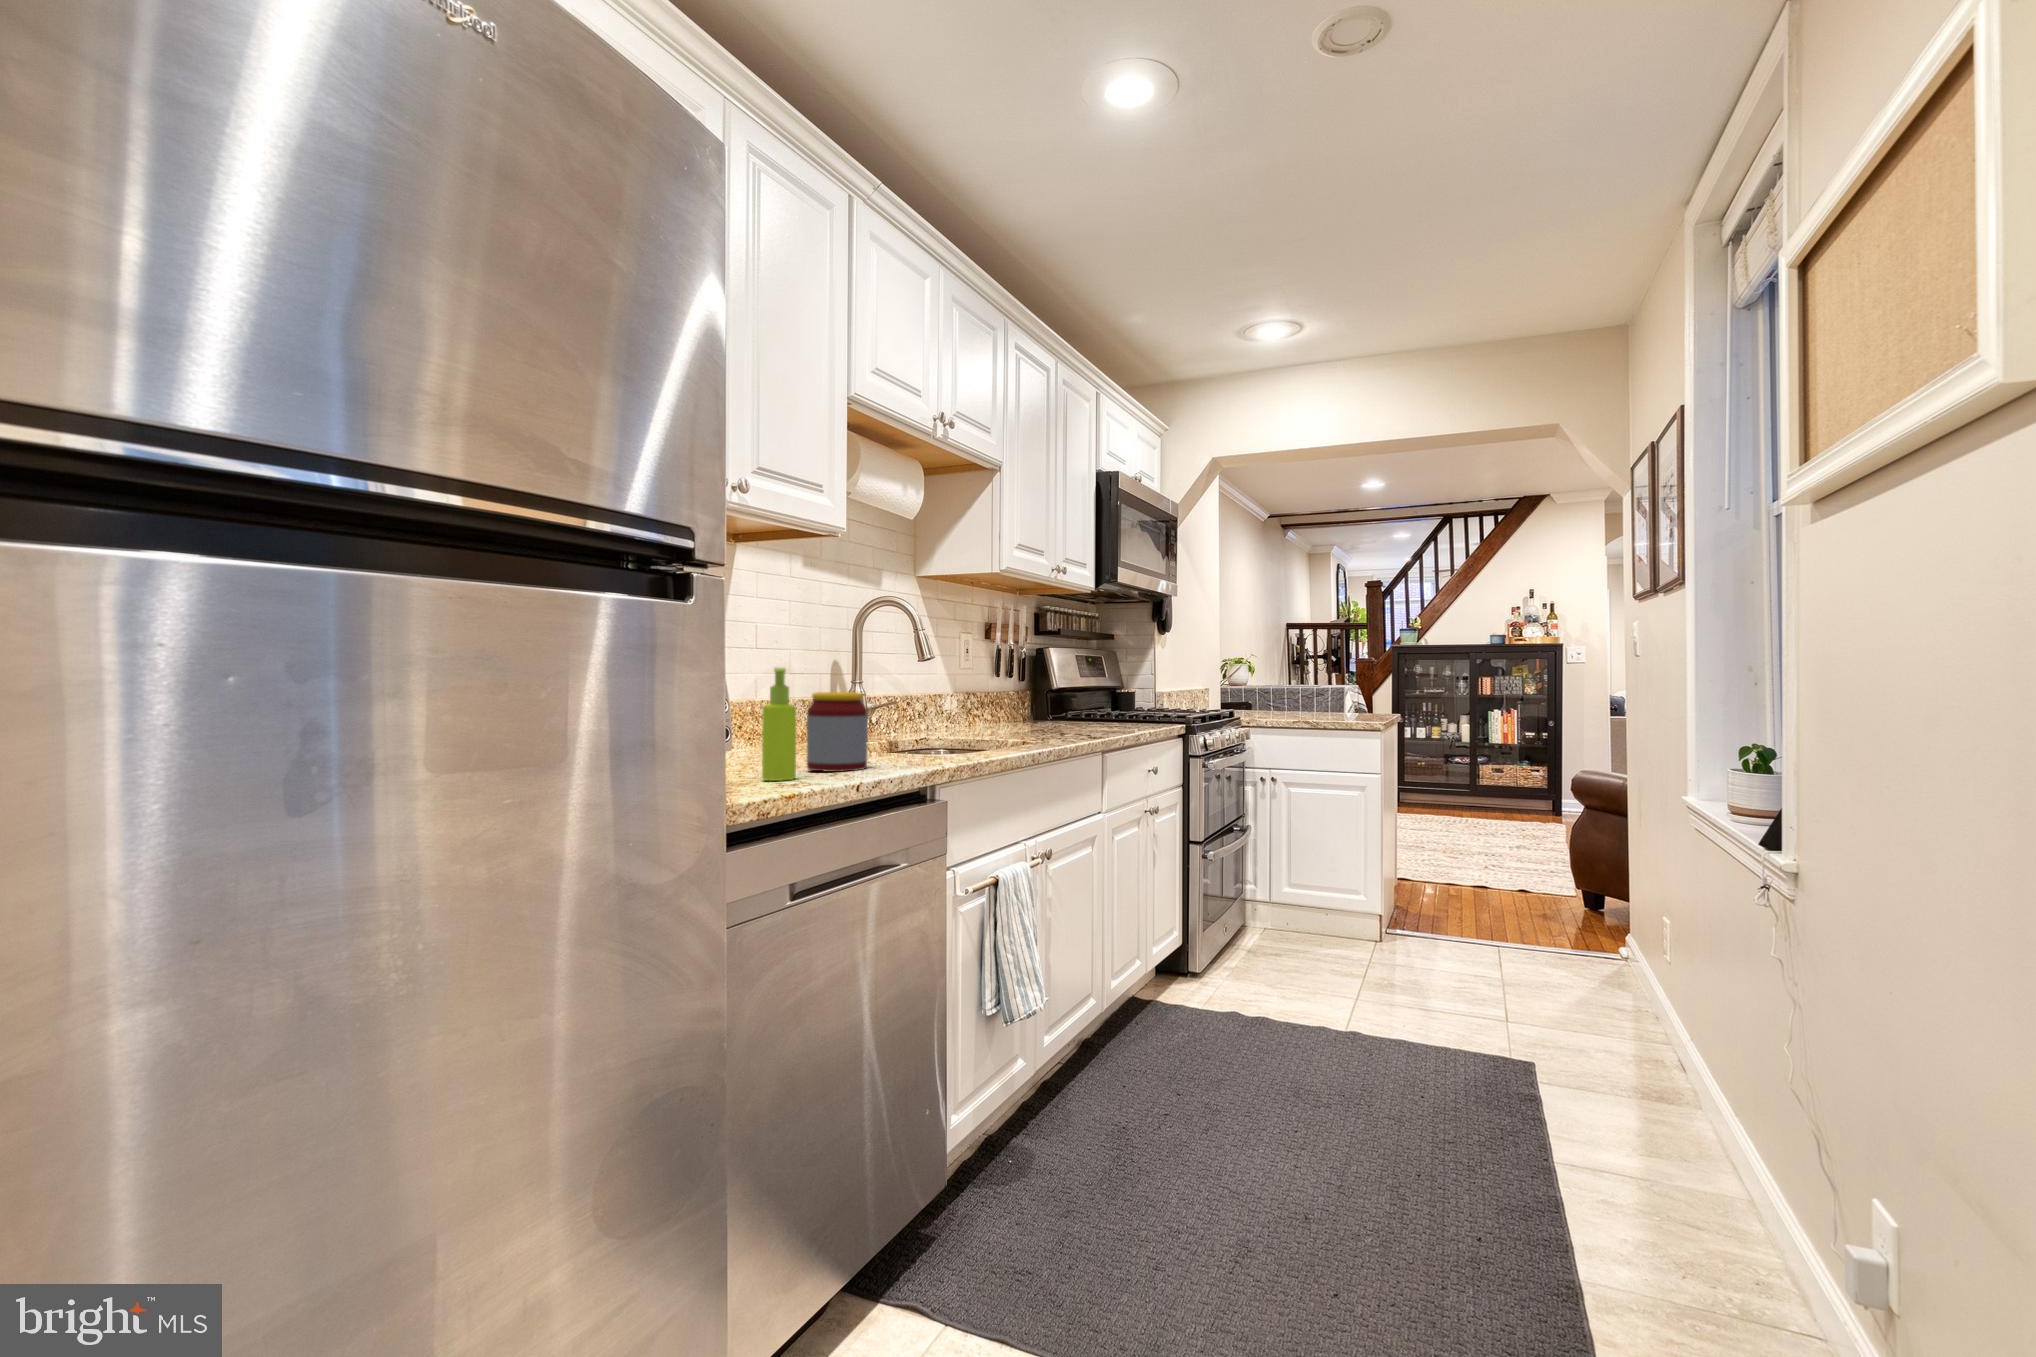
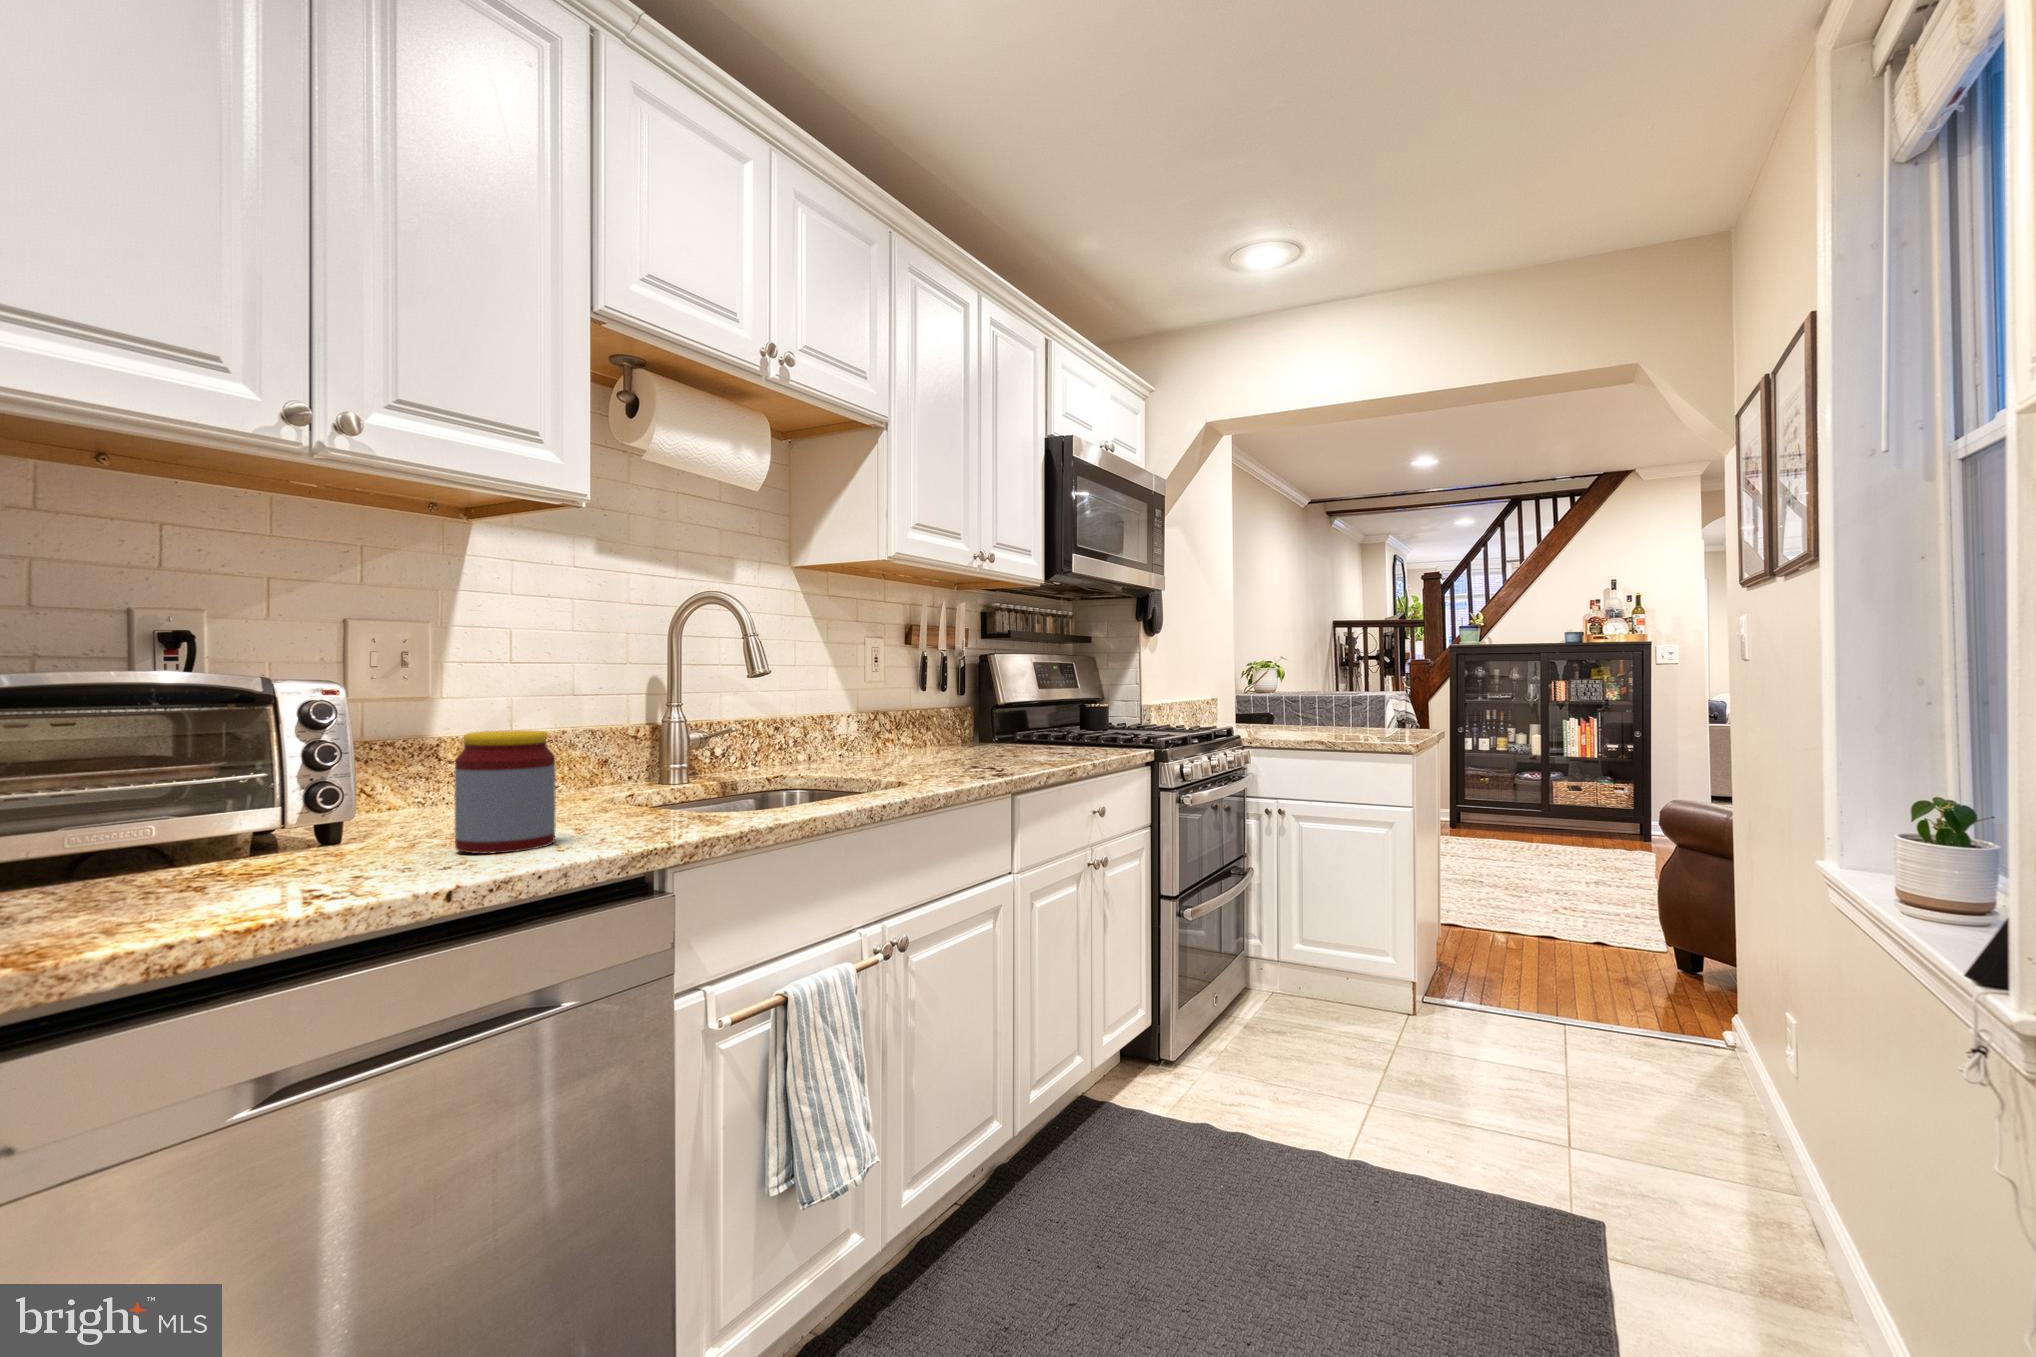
soap dispenser: present [762,668,796,781] -> none [327,699,389,878]

